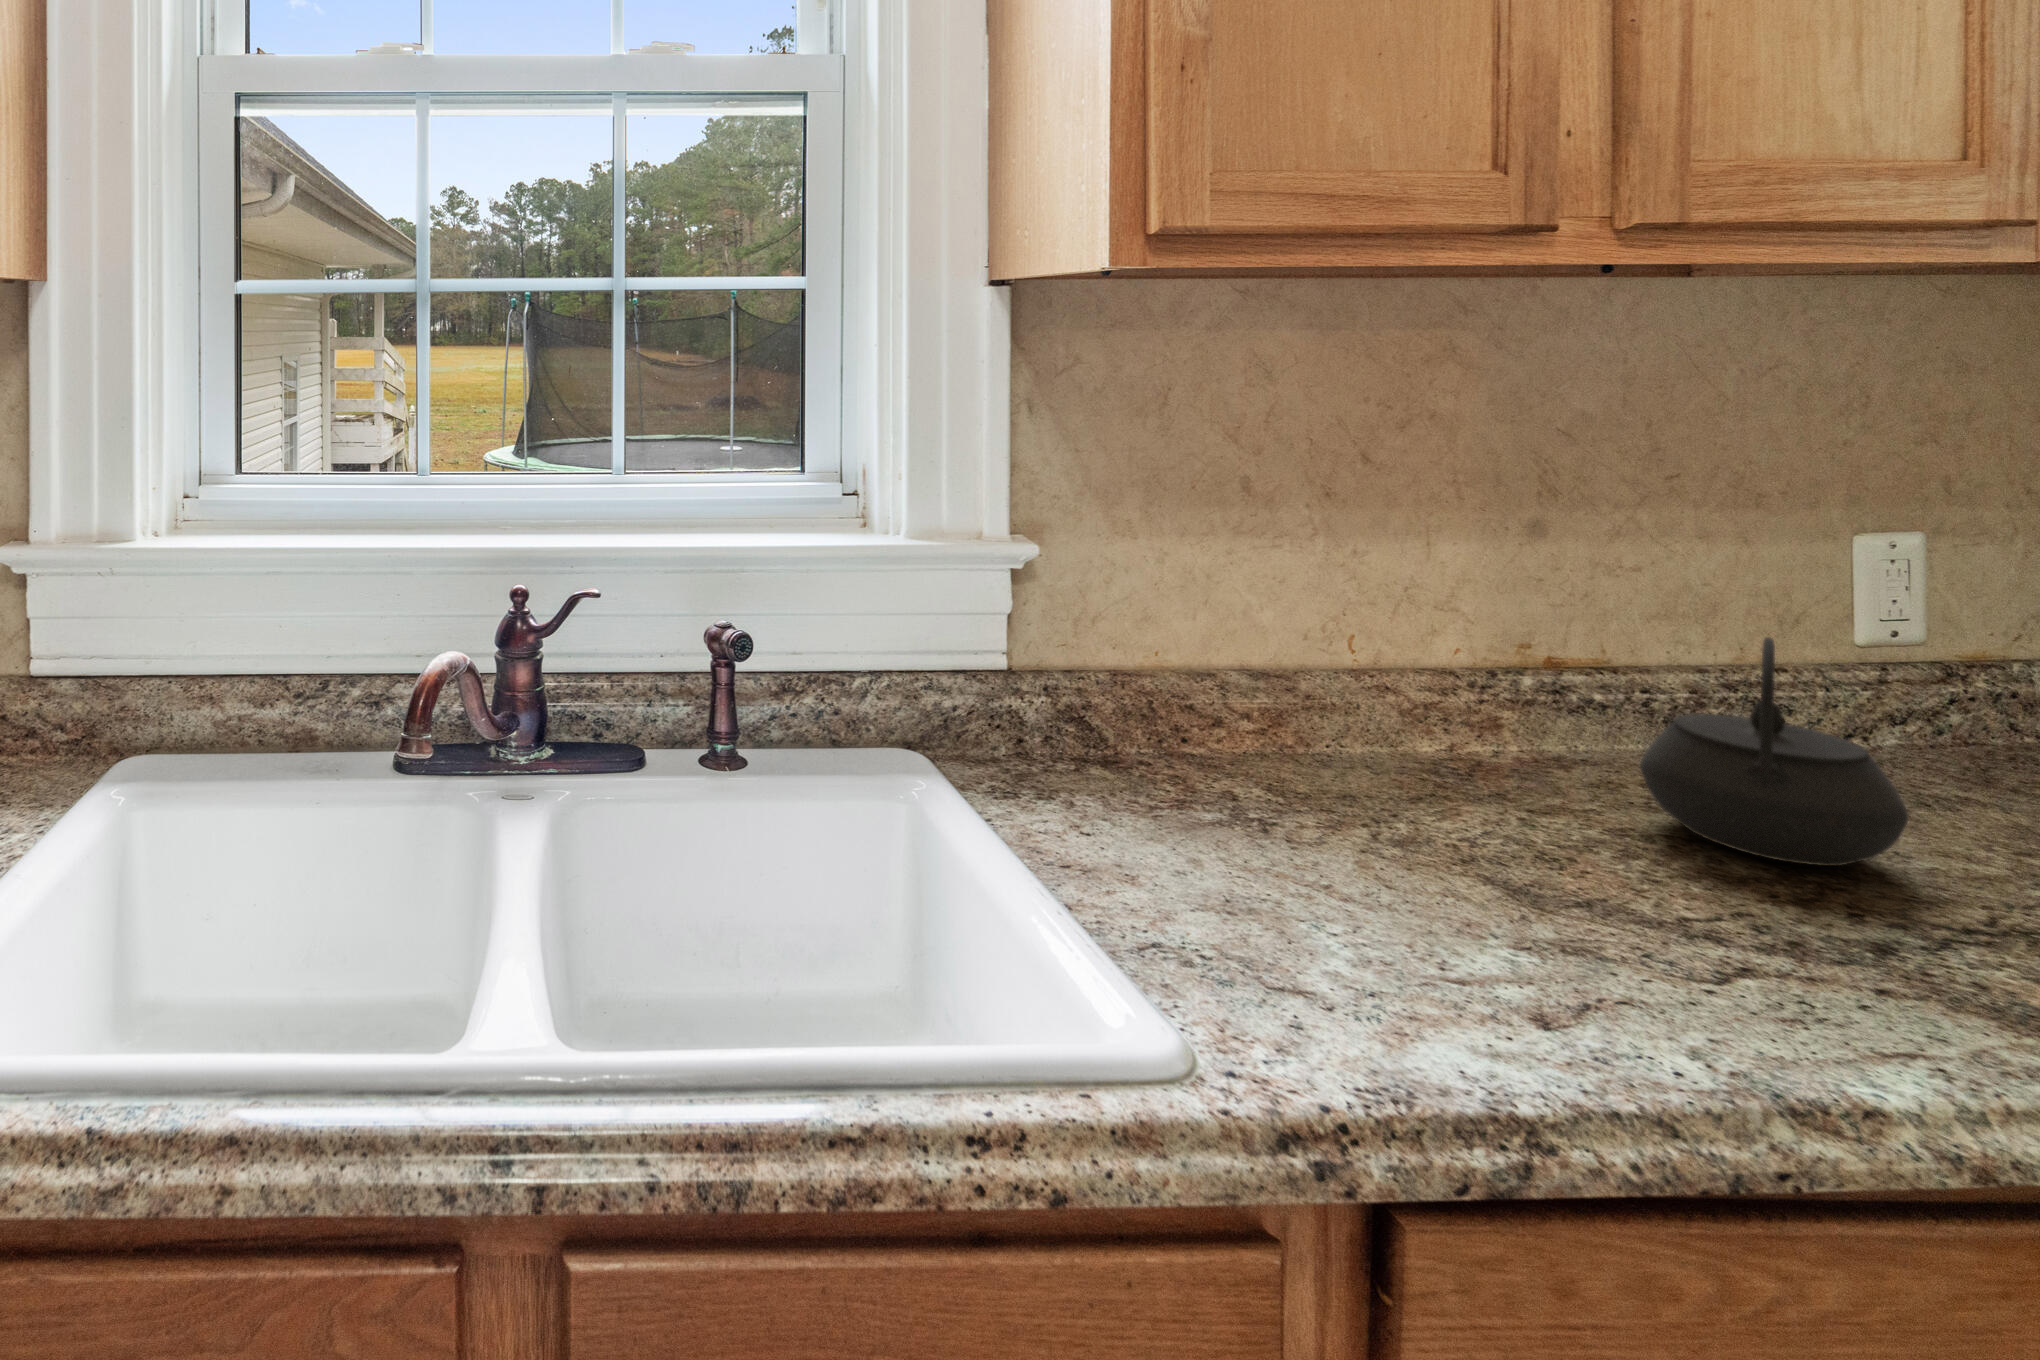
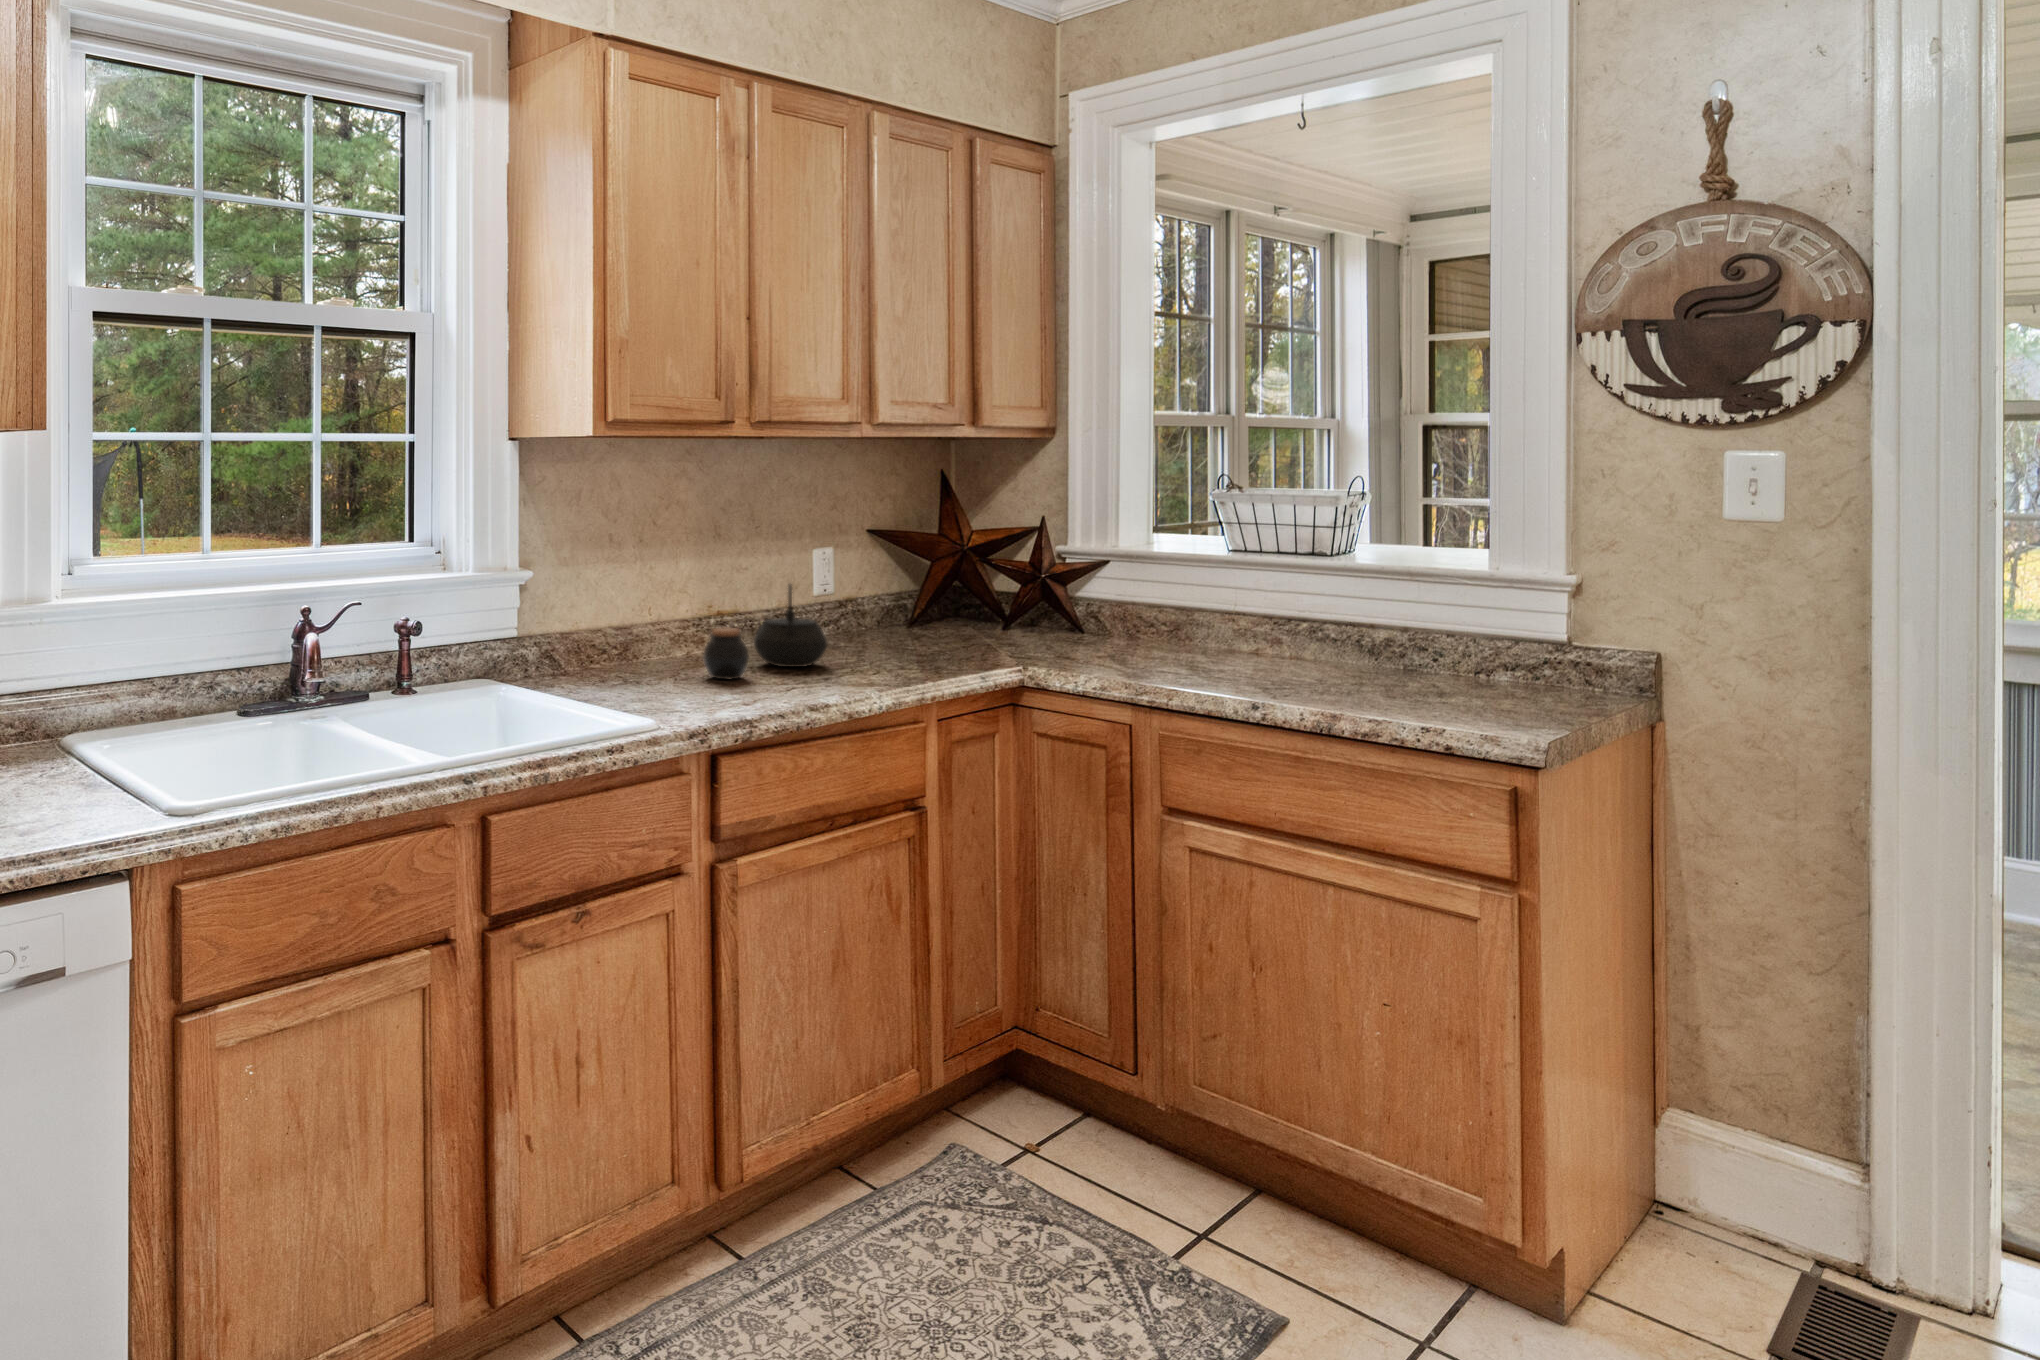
jar: none [1466,732,1611,876] -> present [703,627,749,679]

